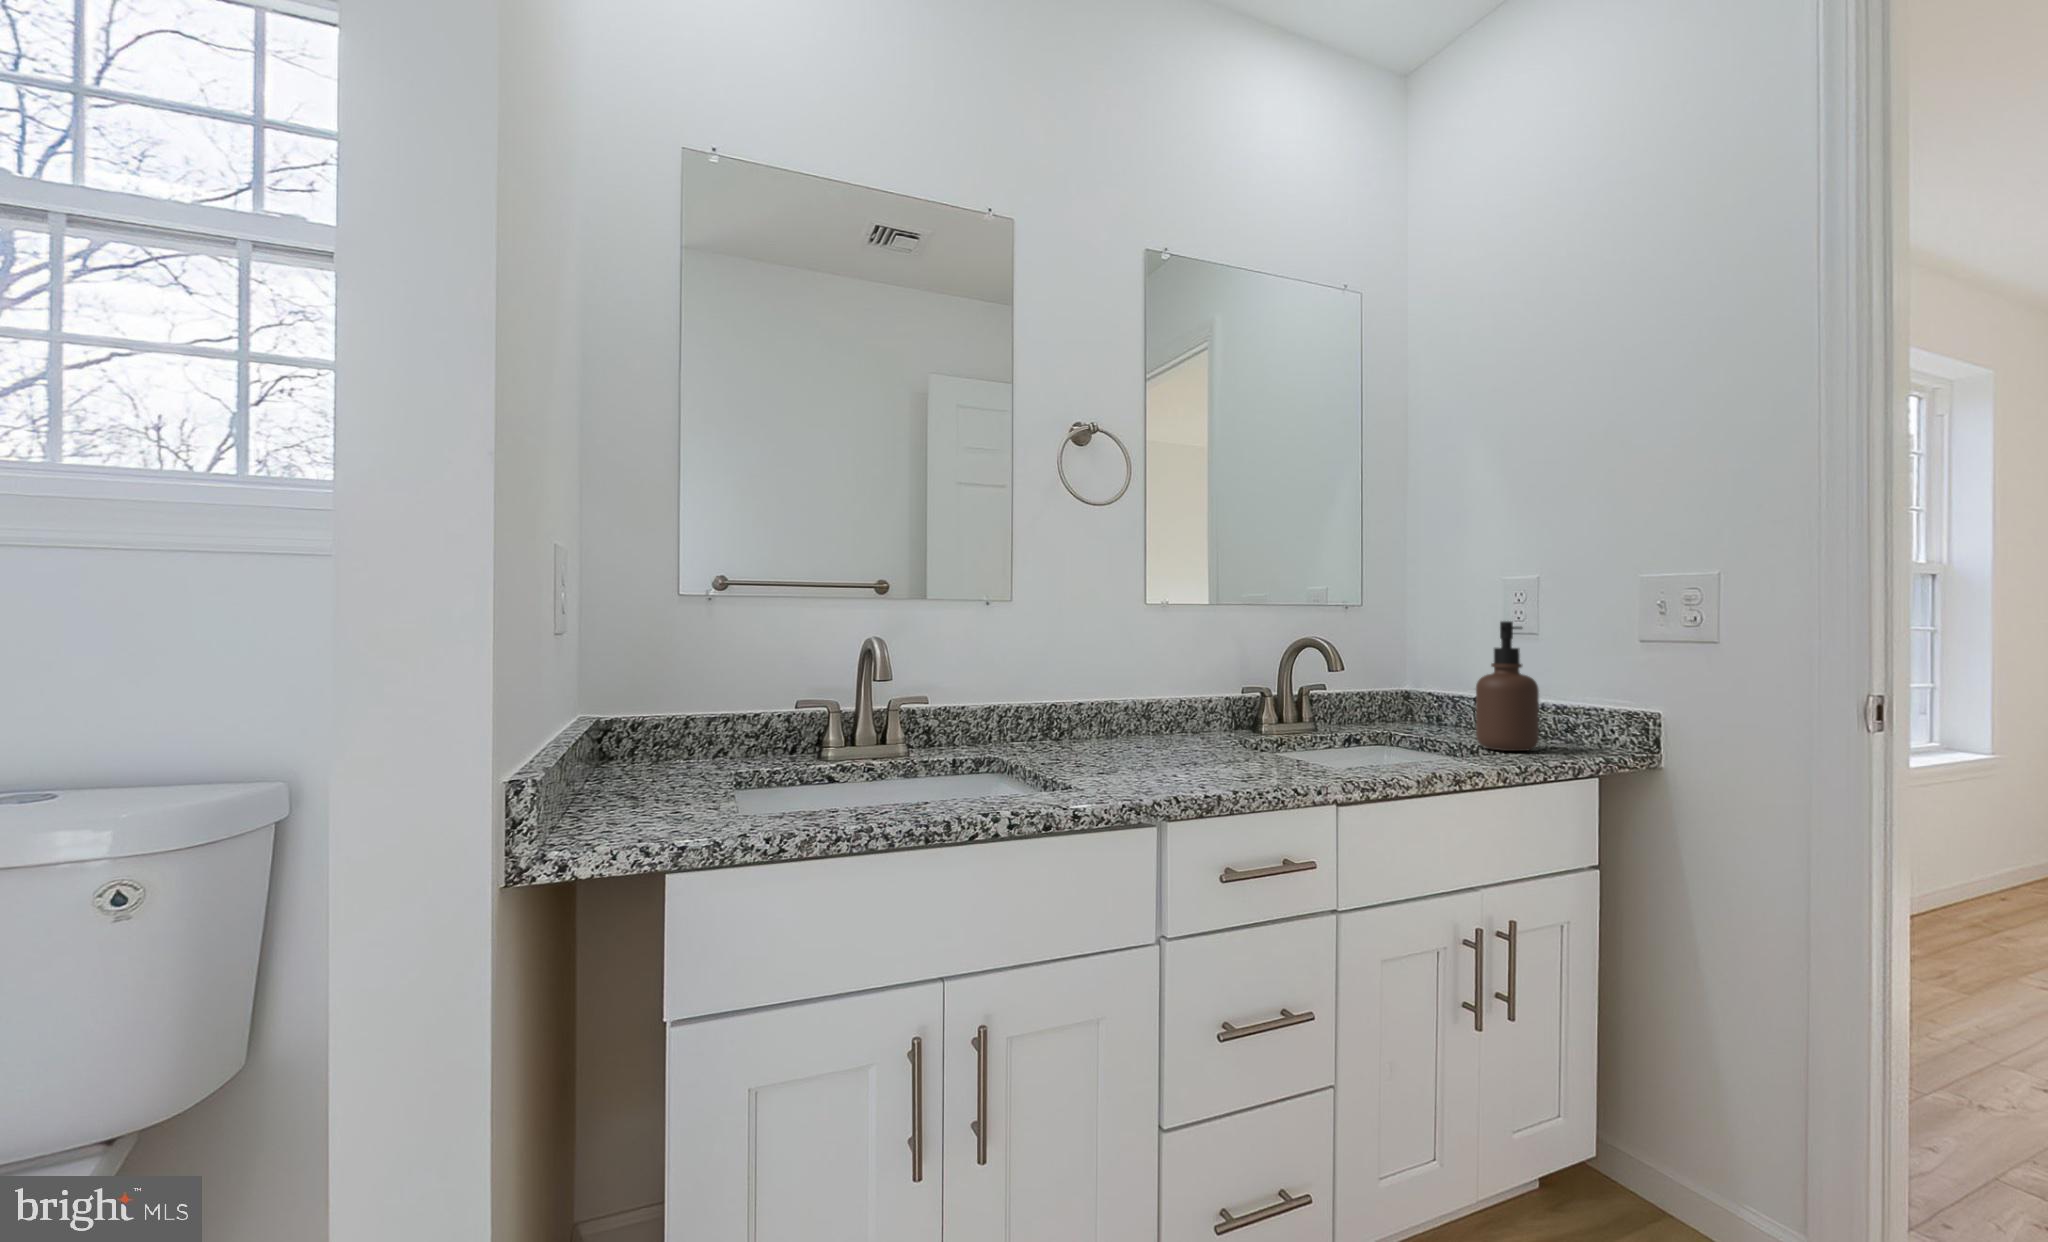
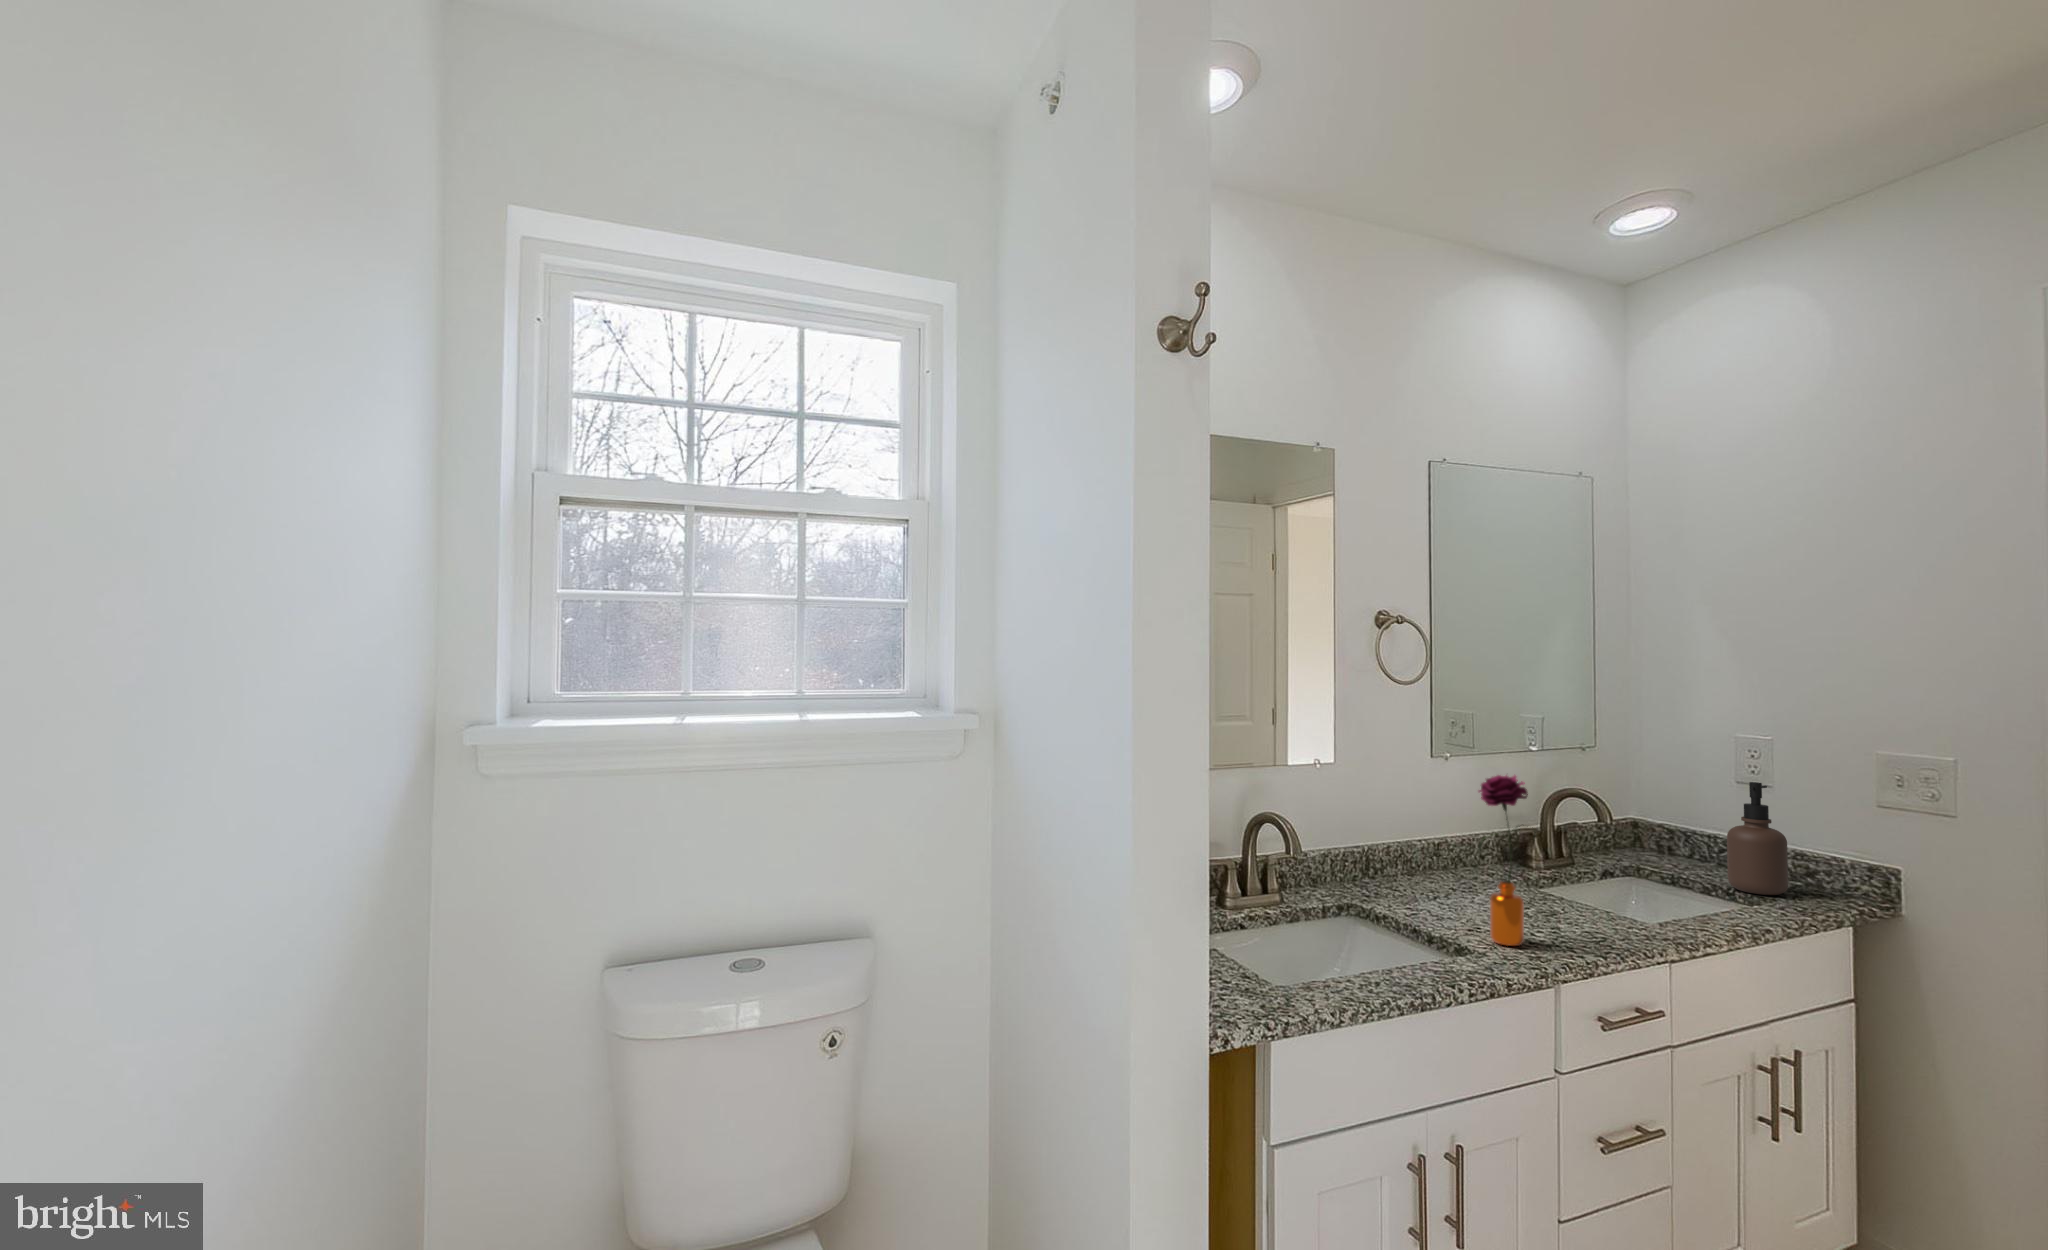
flower: none [1087,574,1157,785] -> present [1479,775,1536,946]

